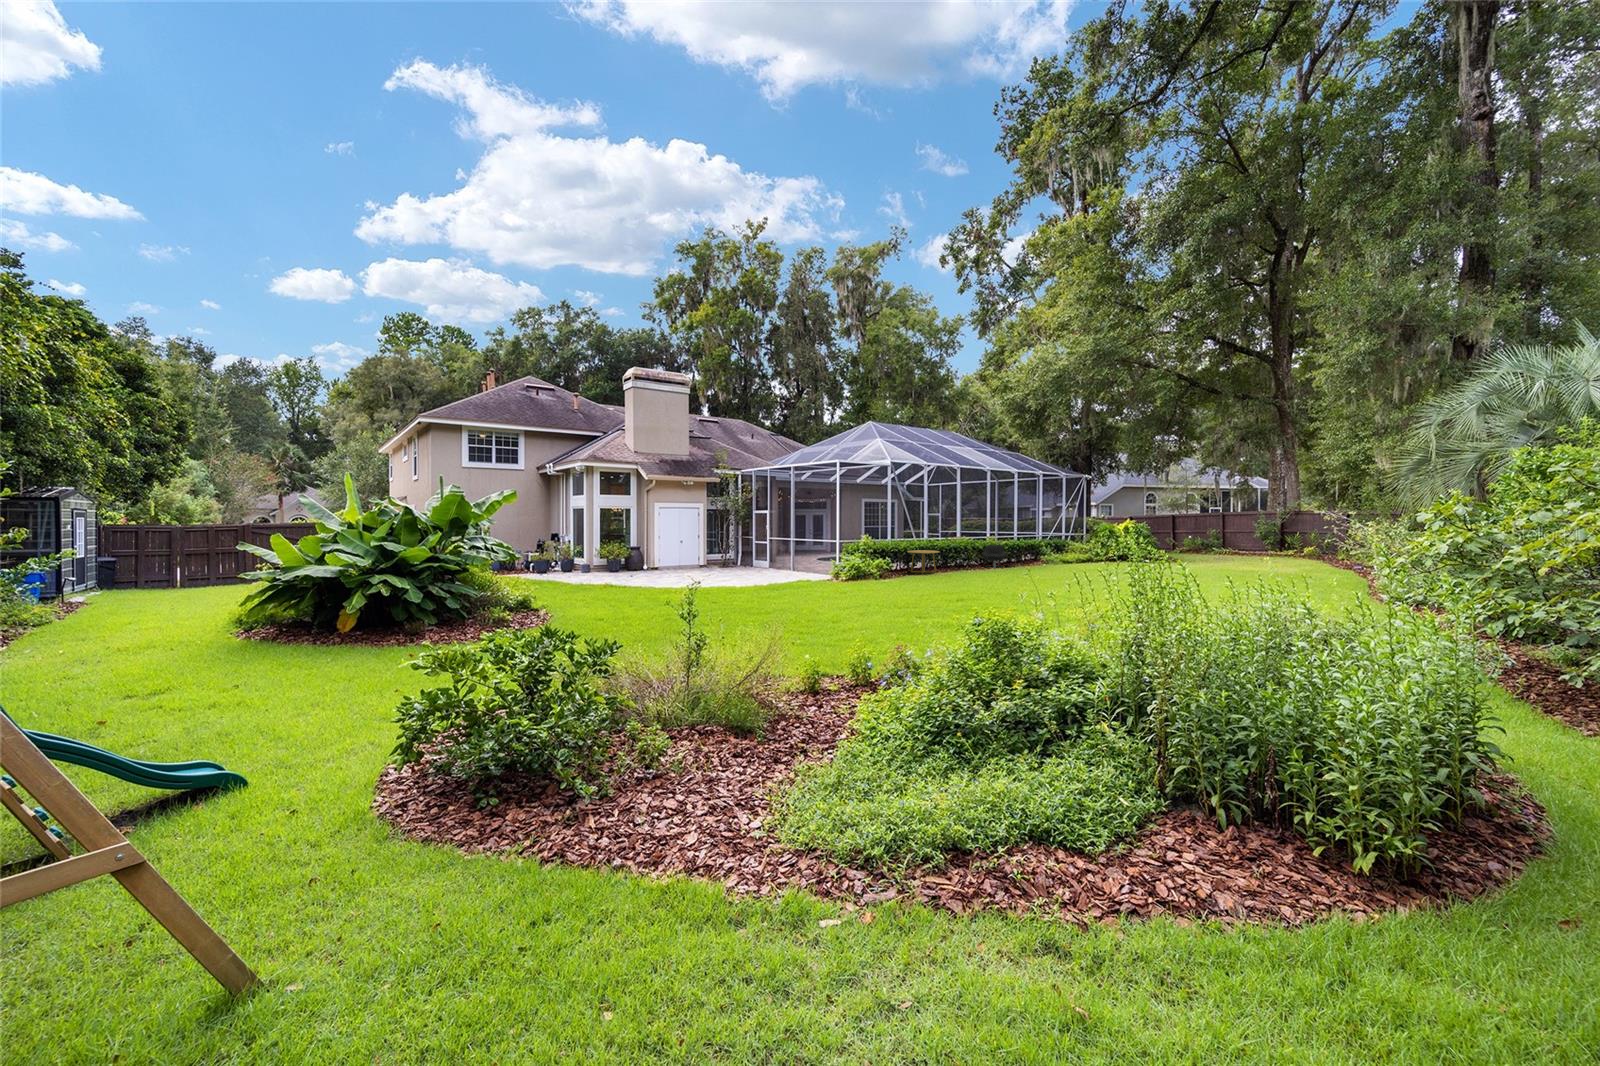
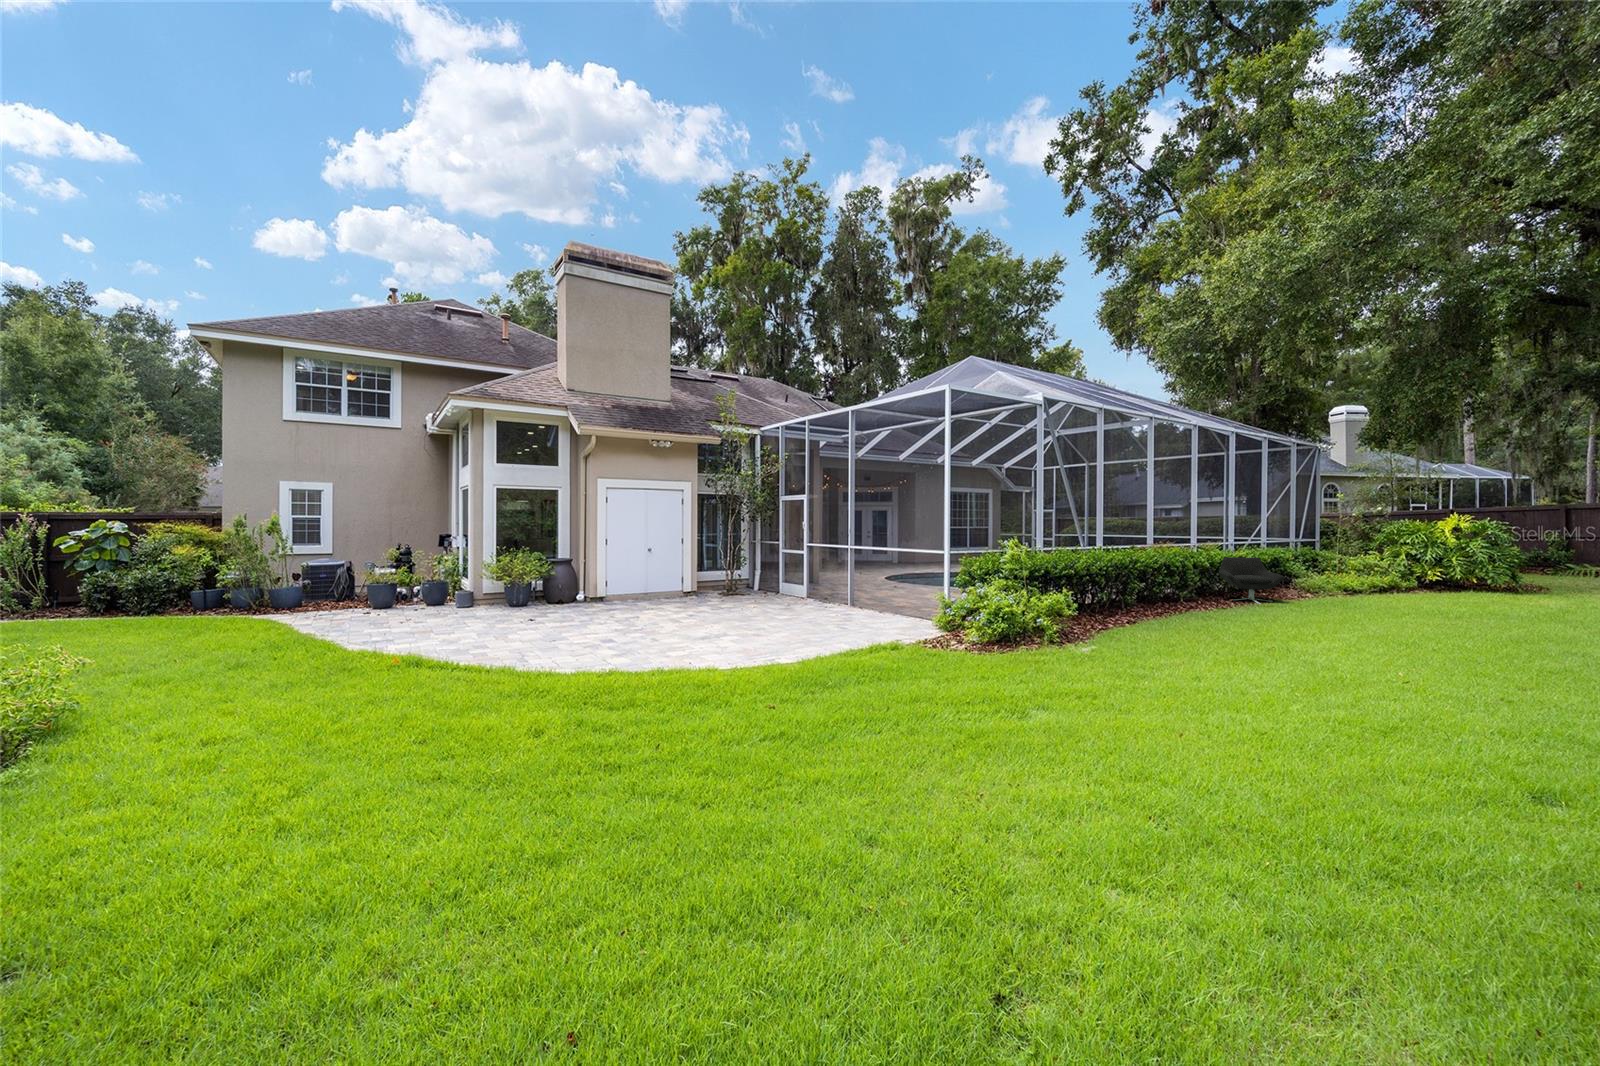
round table: present [907,550,939,574] -> none [1096,568,1176,621]

